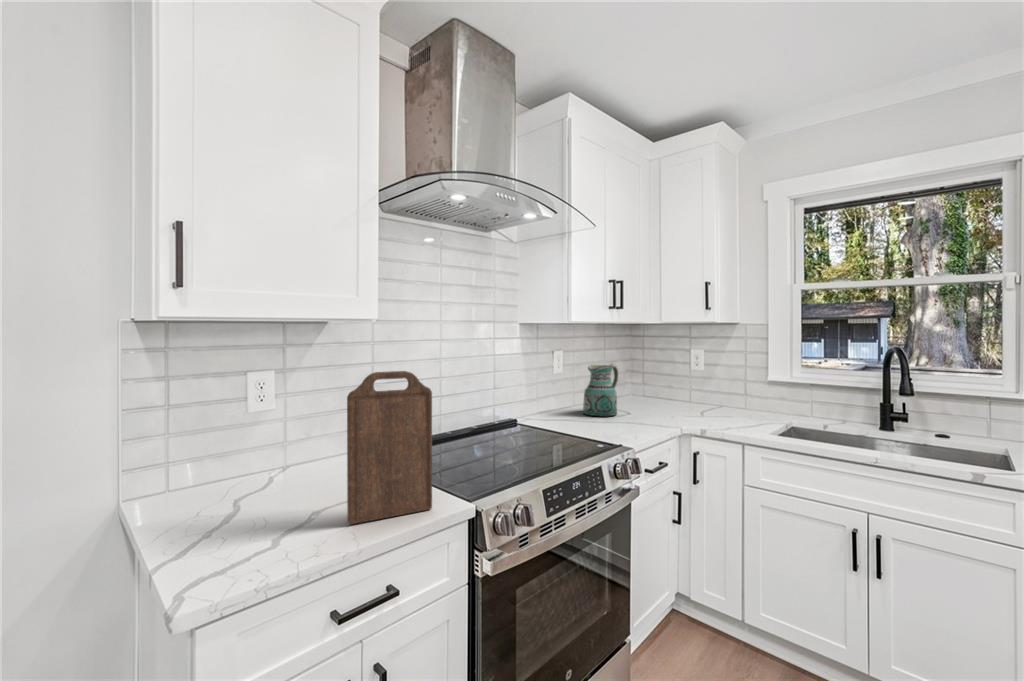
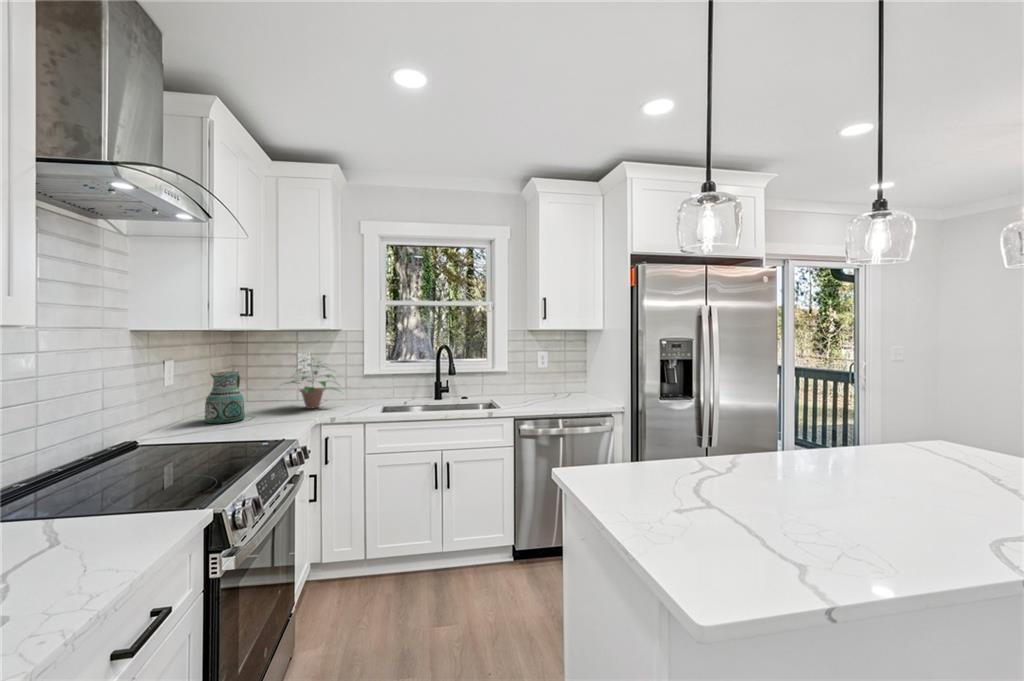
potted plant: none [659,350,729,415] -> present [286,358,338,409]
cutting board: present [347,371,432,524] -> none [45,391,154,592]

